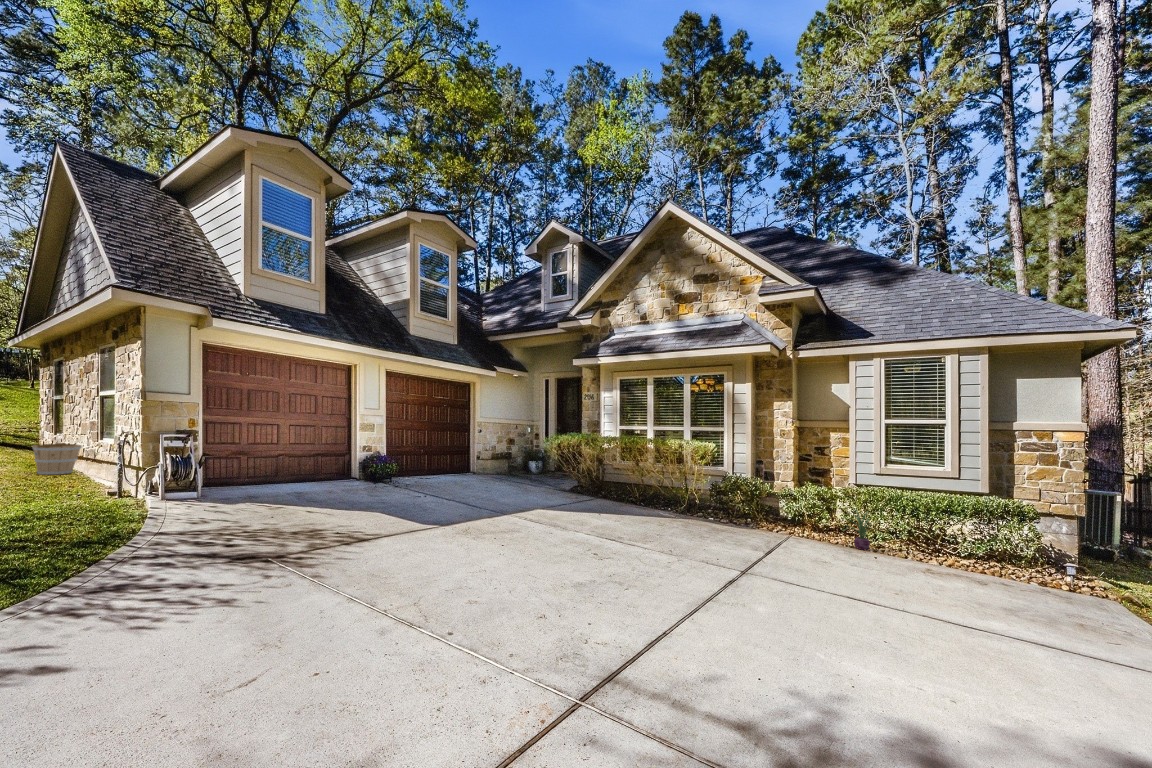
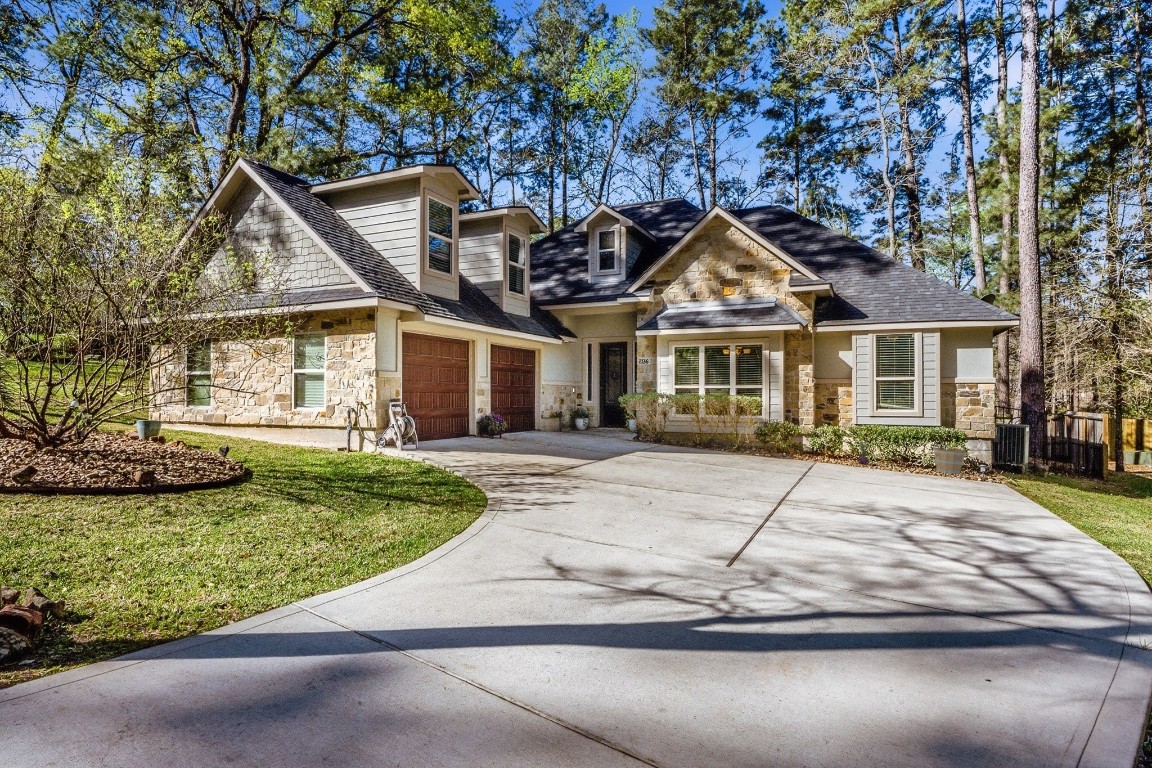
wooden bucket: present [33,443,82,475] -> present [934,448,966,474]

